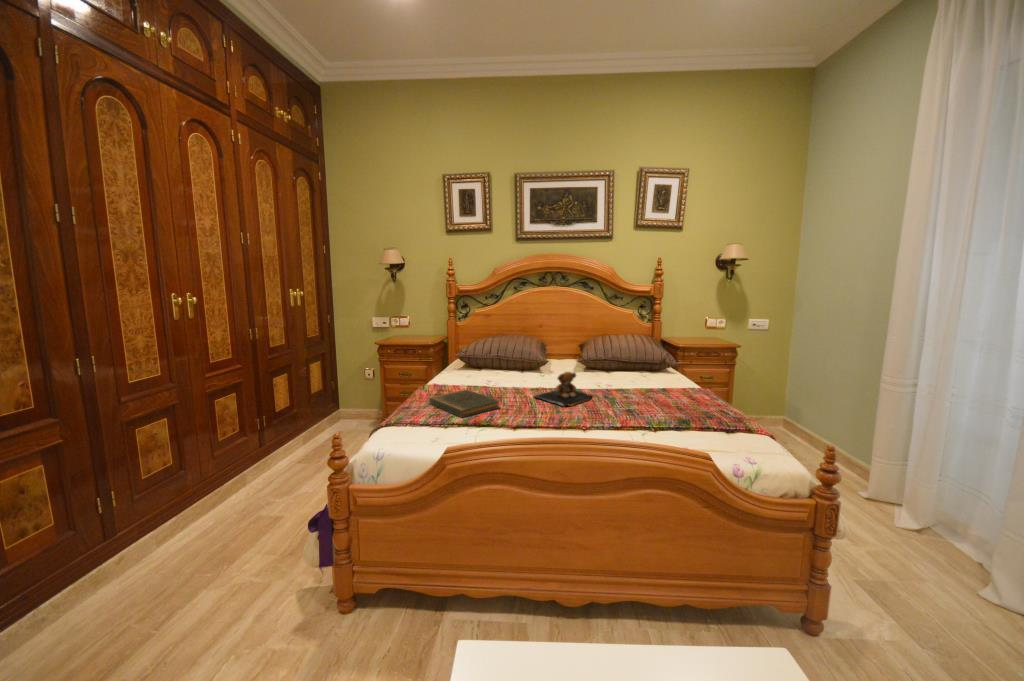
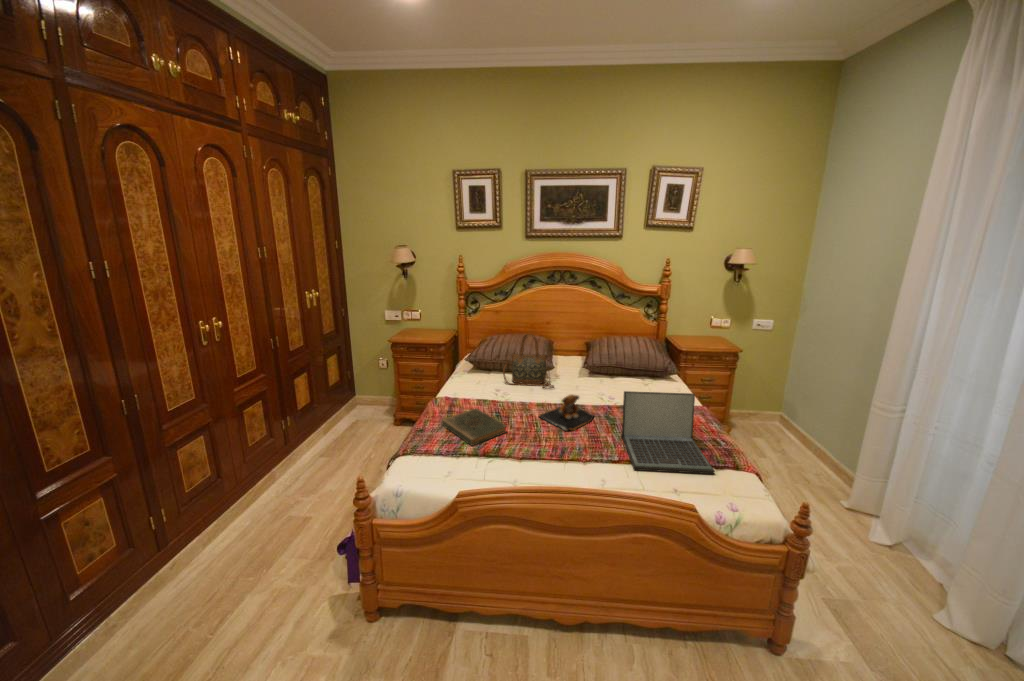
handbag: none [495,324,549,379] -> present [503,335,554,389]
laptop: none [622,360,726,434] -> present [621,391,715,474]

